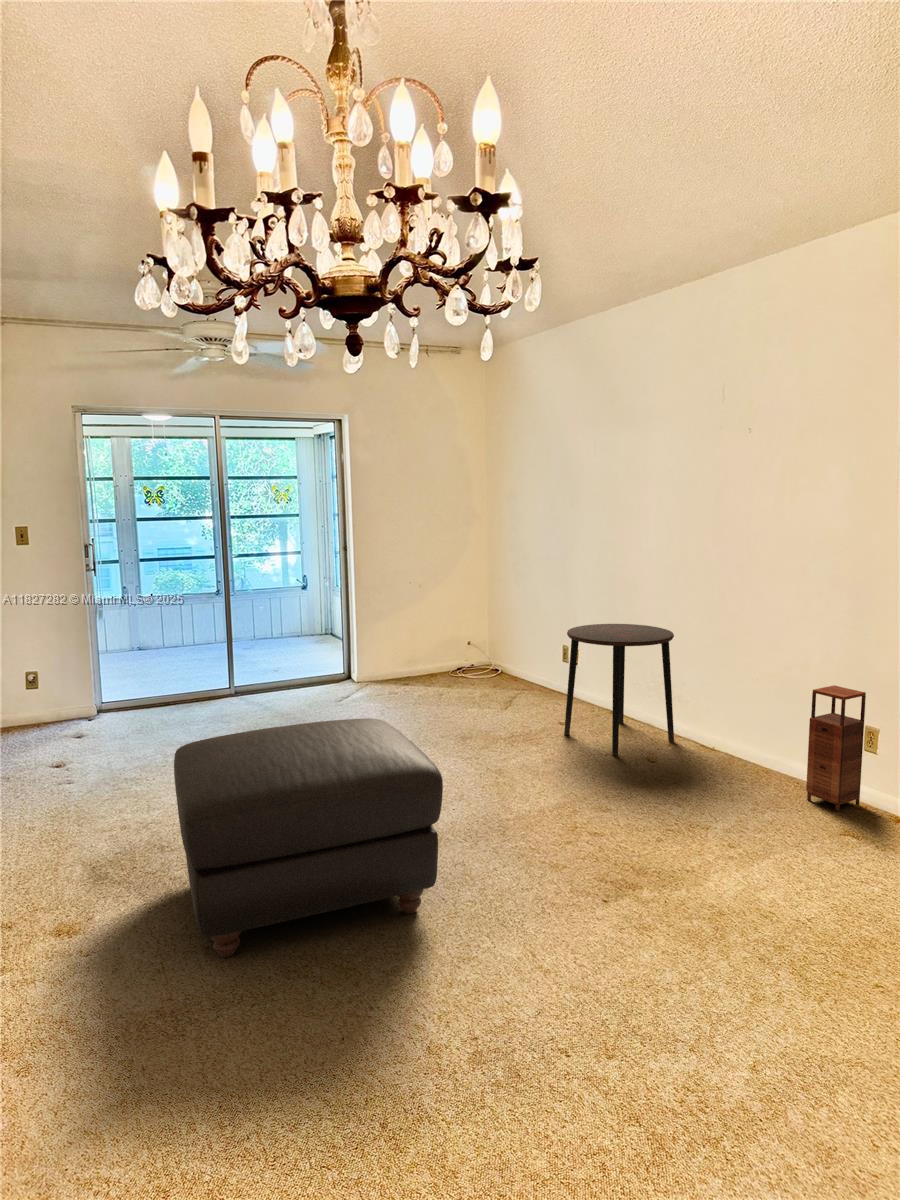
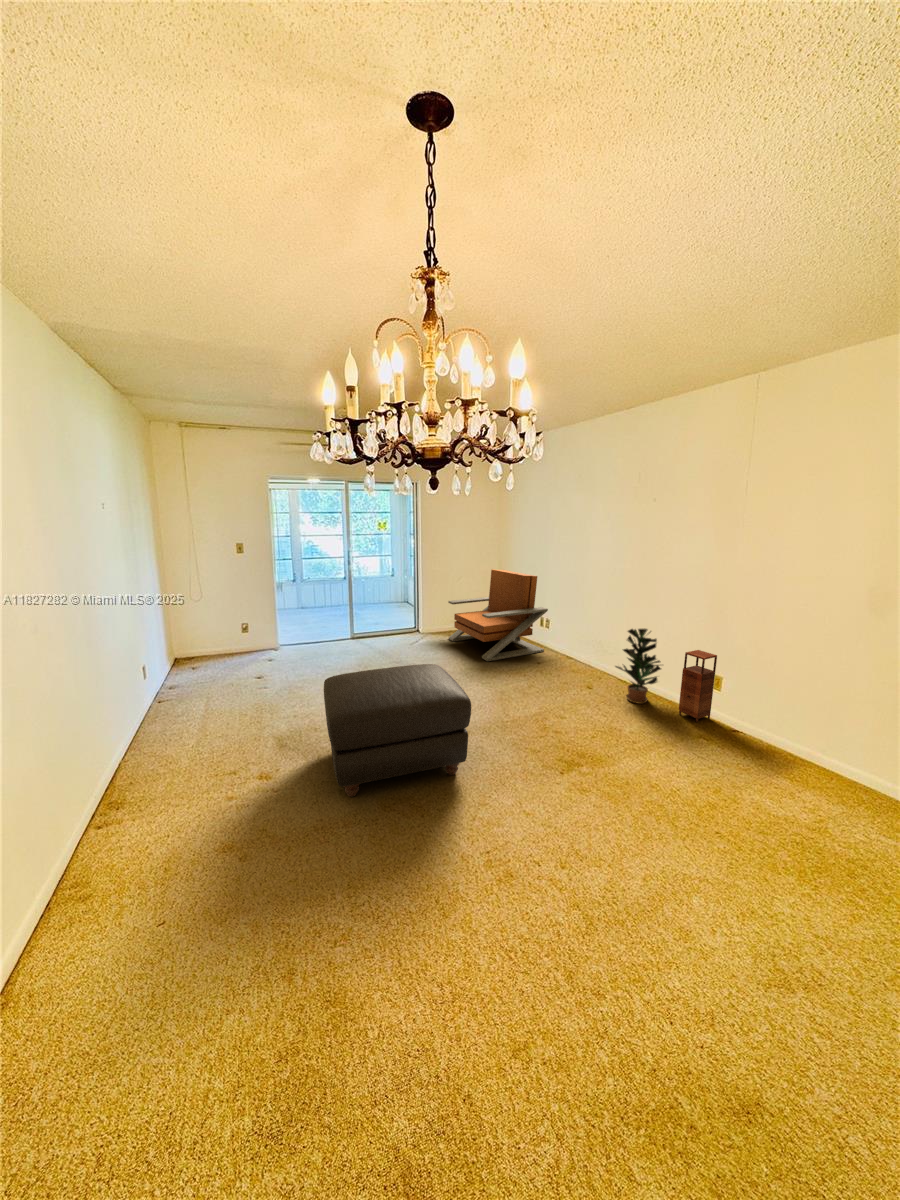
lounge chair: none [402,565,577,725] -> present [448,569,548,661]
side table: present [564,624,674,755] -> none [539,607,604,683]
potted plant: none [694,653,778,785] -> present [615,629,661,704]

